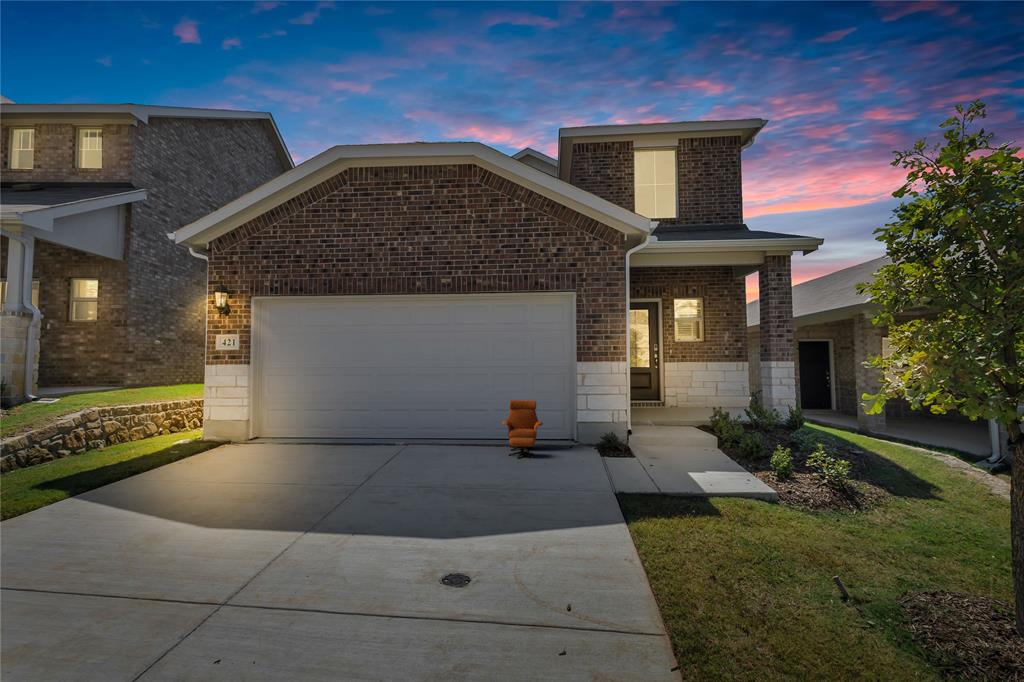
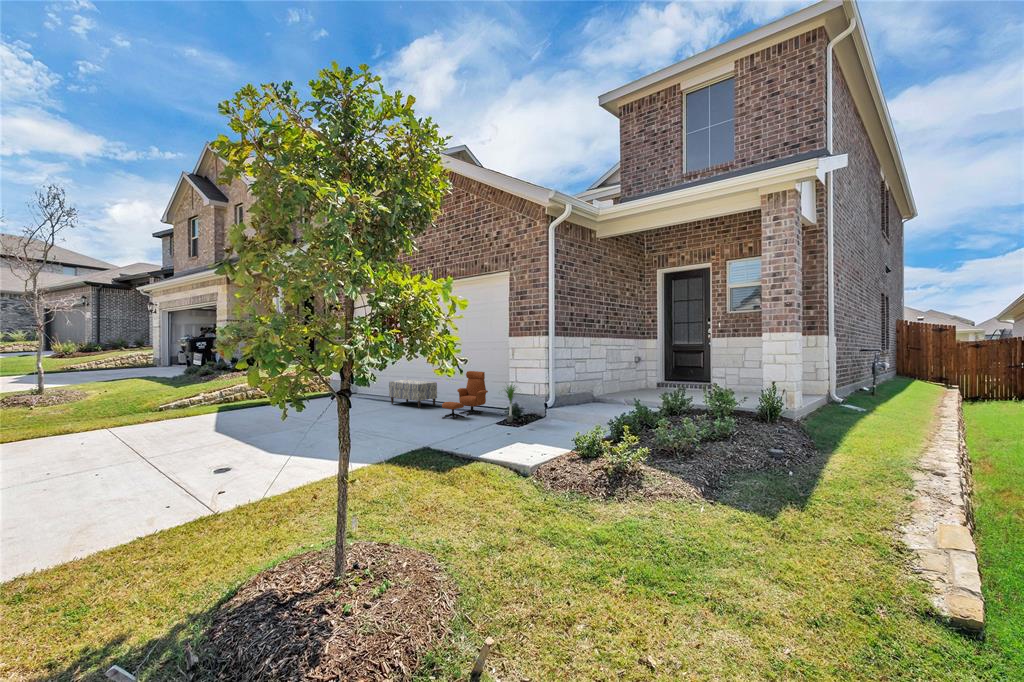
potted plant: none [580,407,610,454] -> present [505,385,515,422]
bench: none [378,414,447,450] -> present [389,379,437,408]

